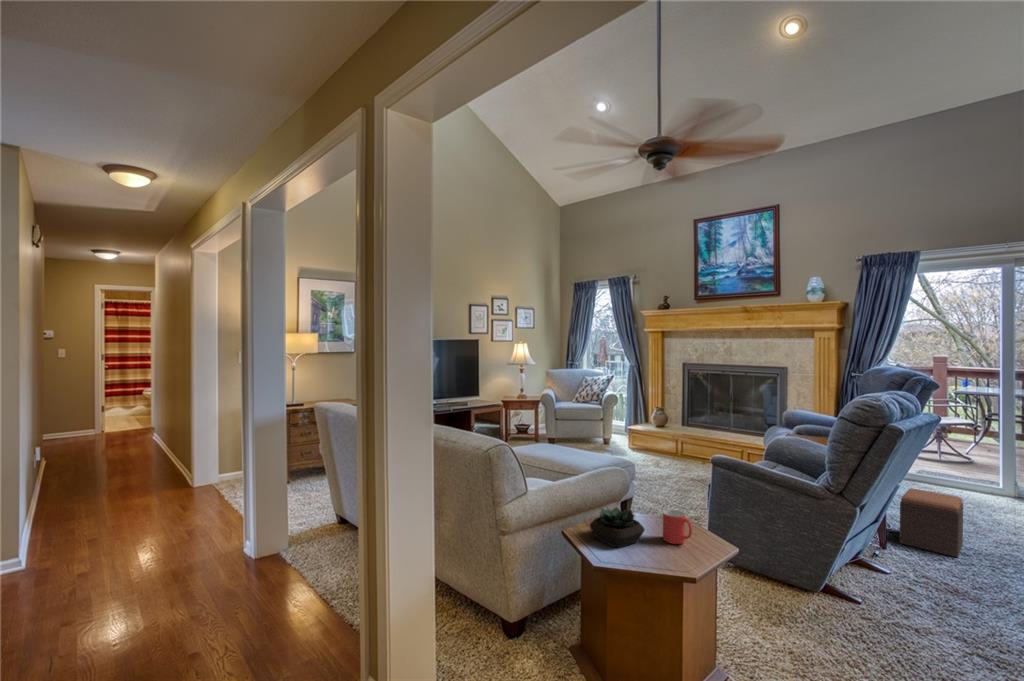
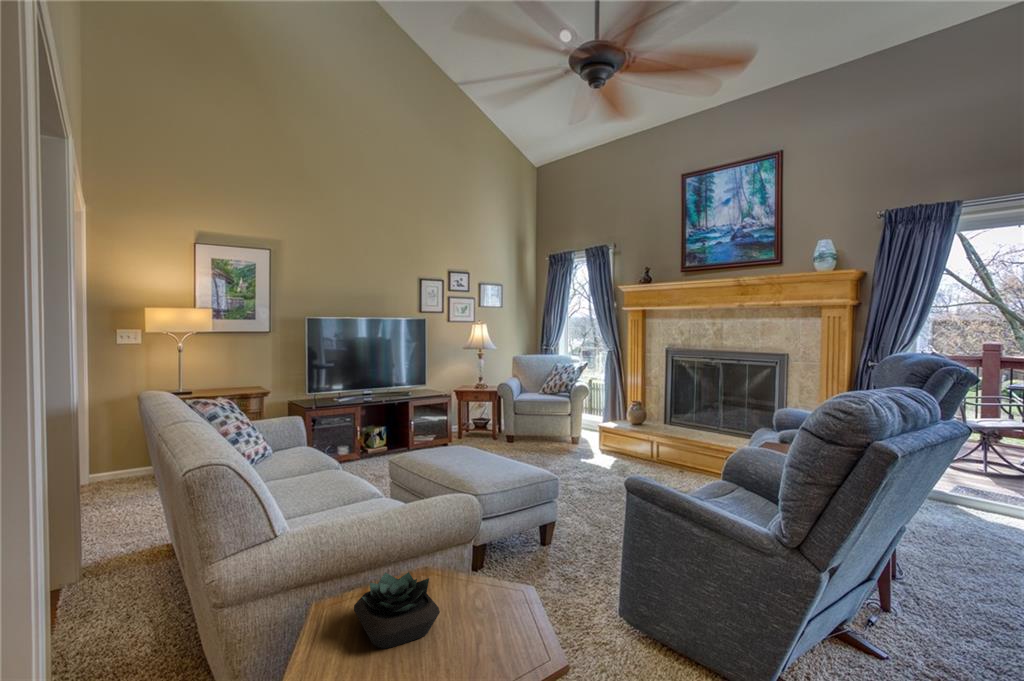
footstool: present [899,488,963,557] -> none [912,521,1007,627]
mug: present [663,509,692,544] -> none [473,580,511,643]

